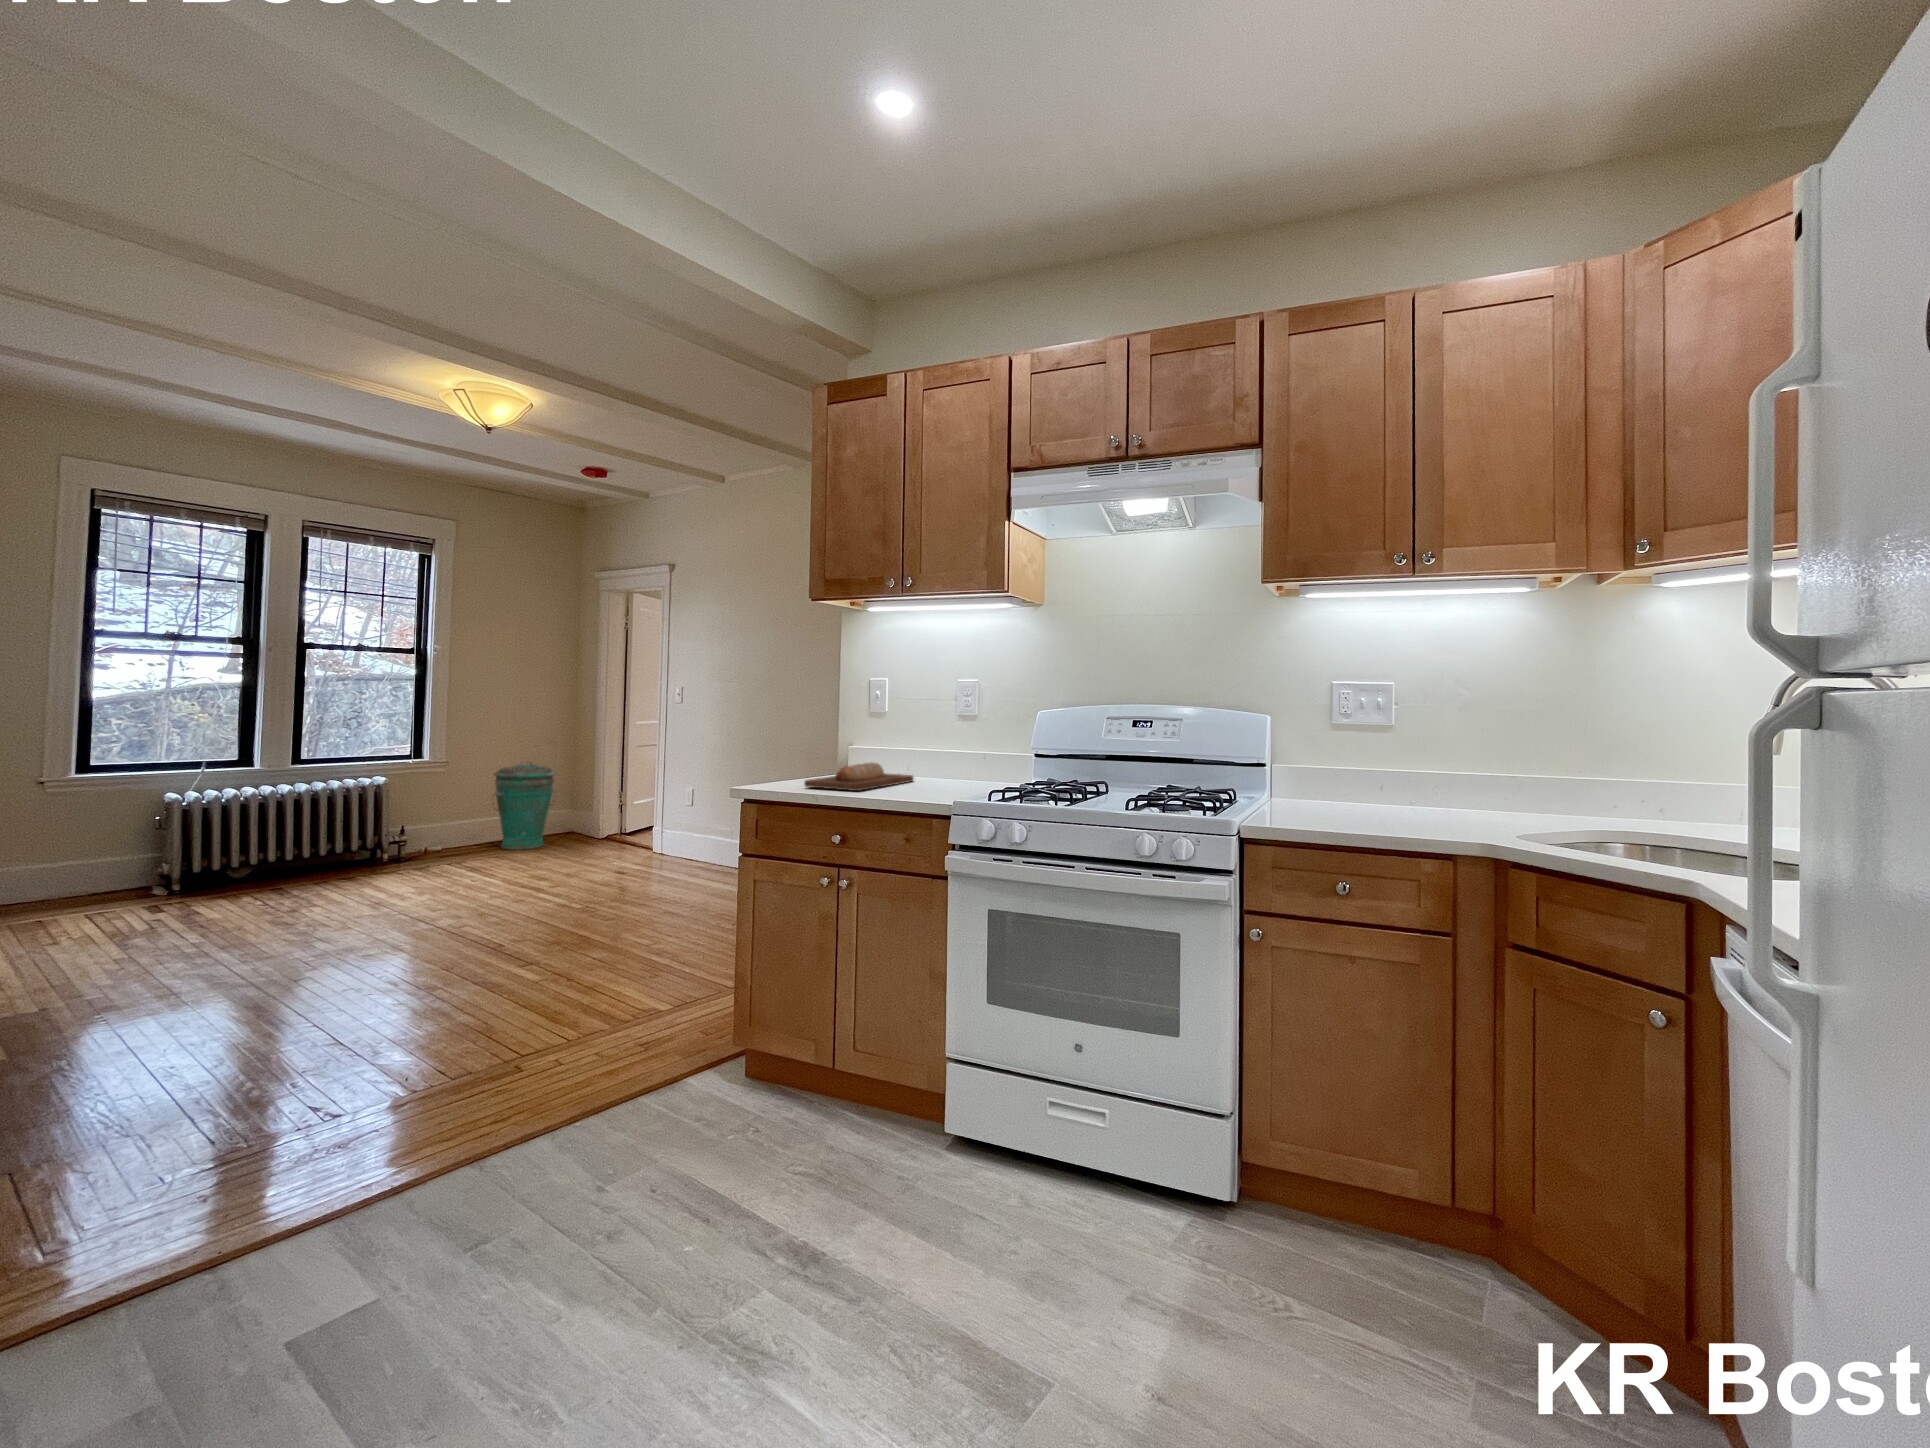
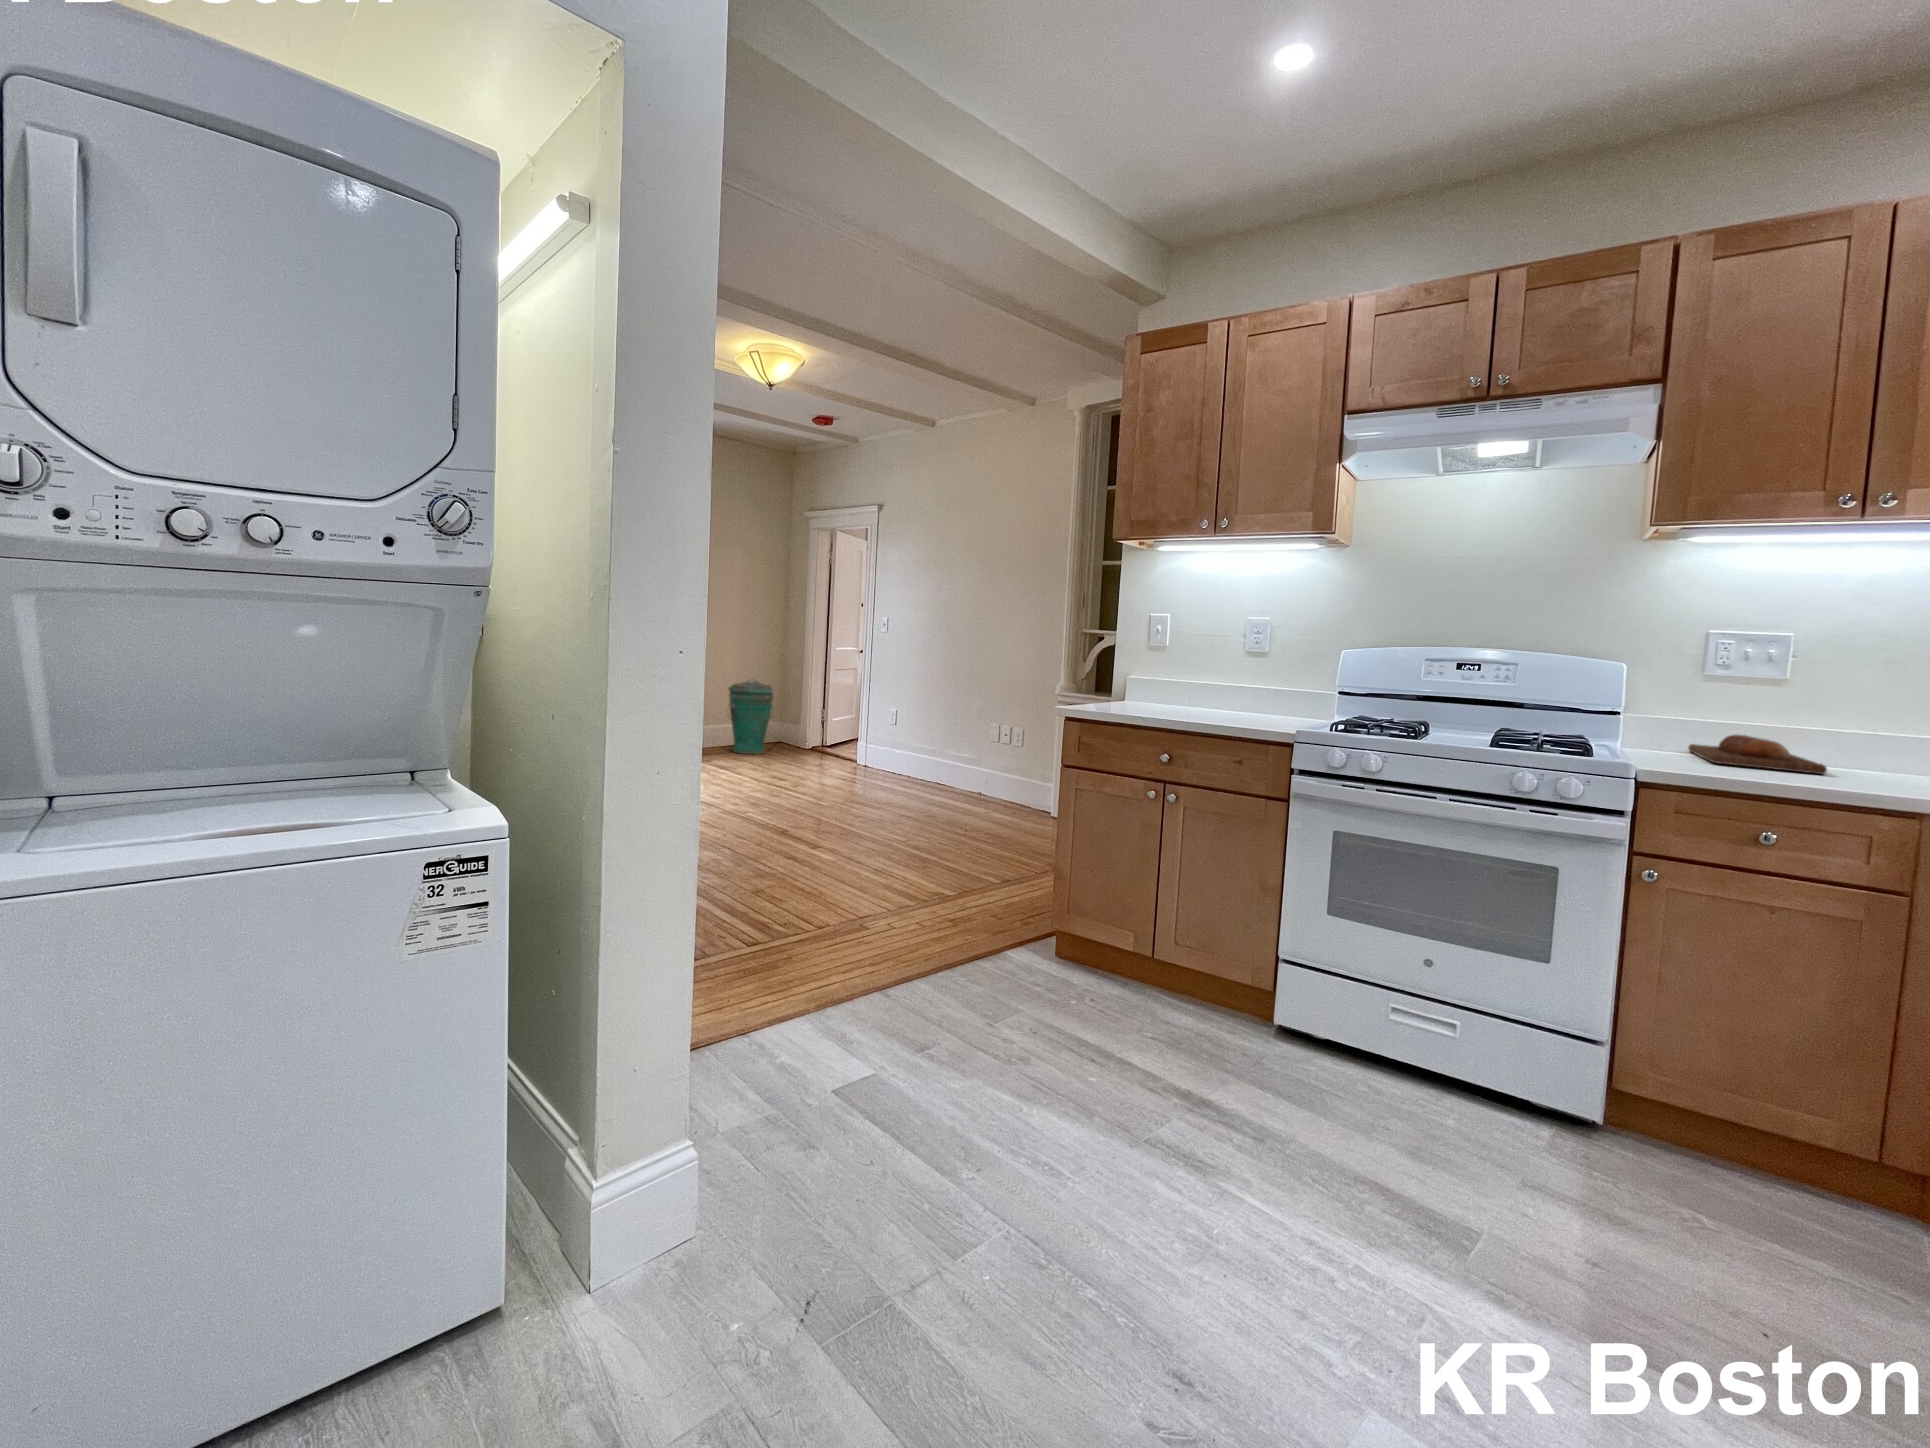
bread loaf: present [804,762,914,791] -> present [1688,734,1827,774]

